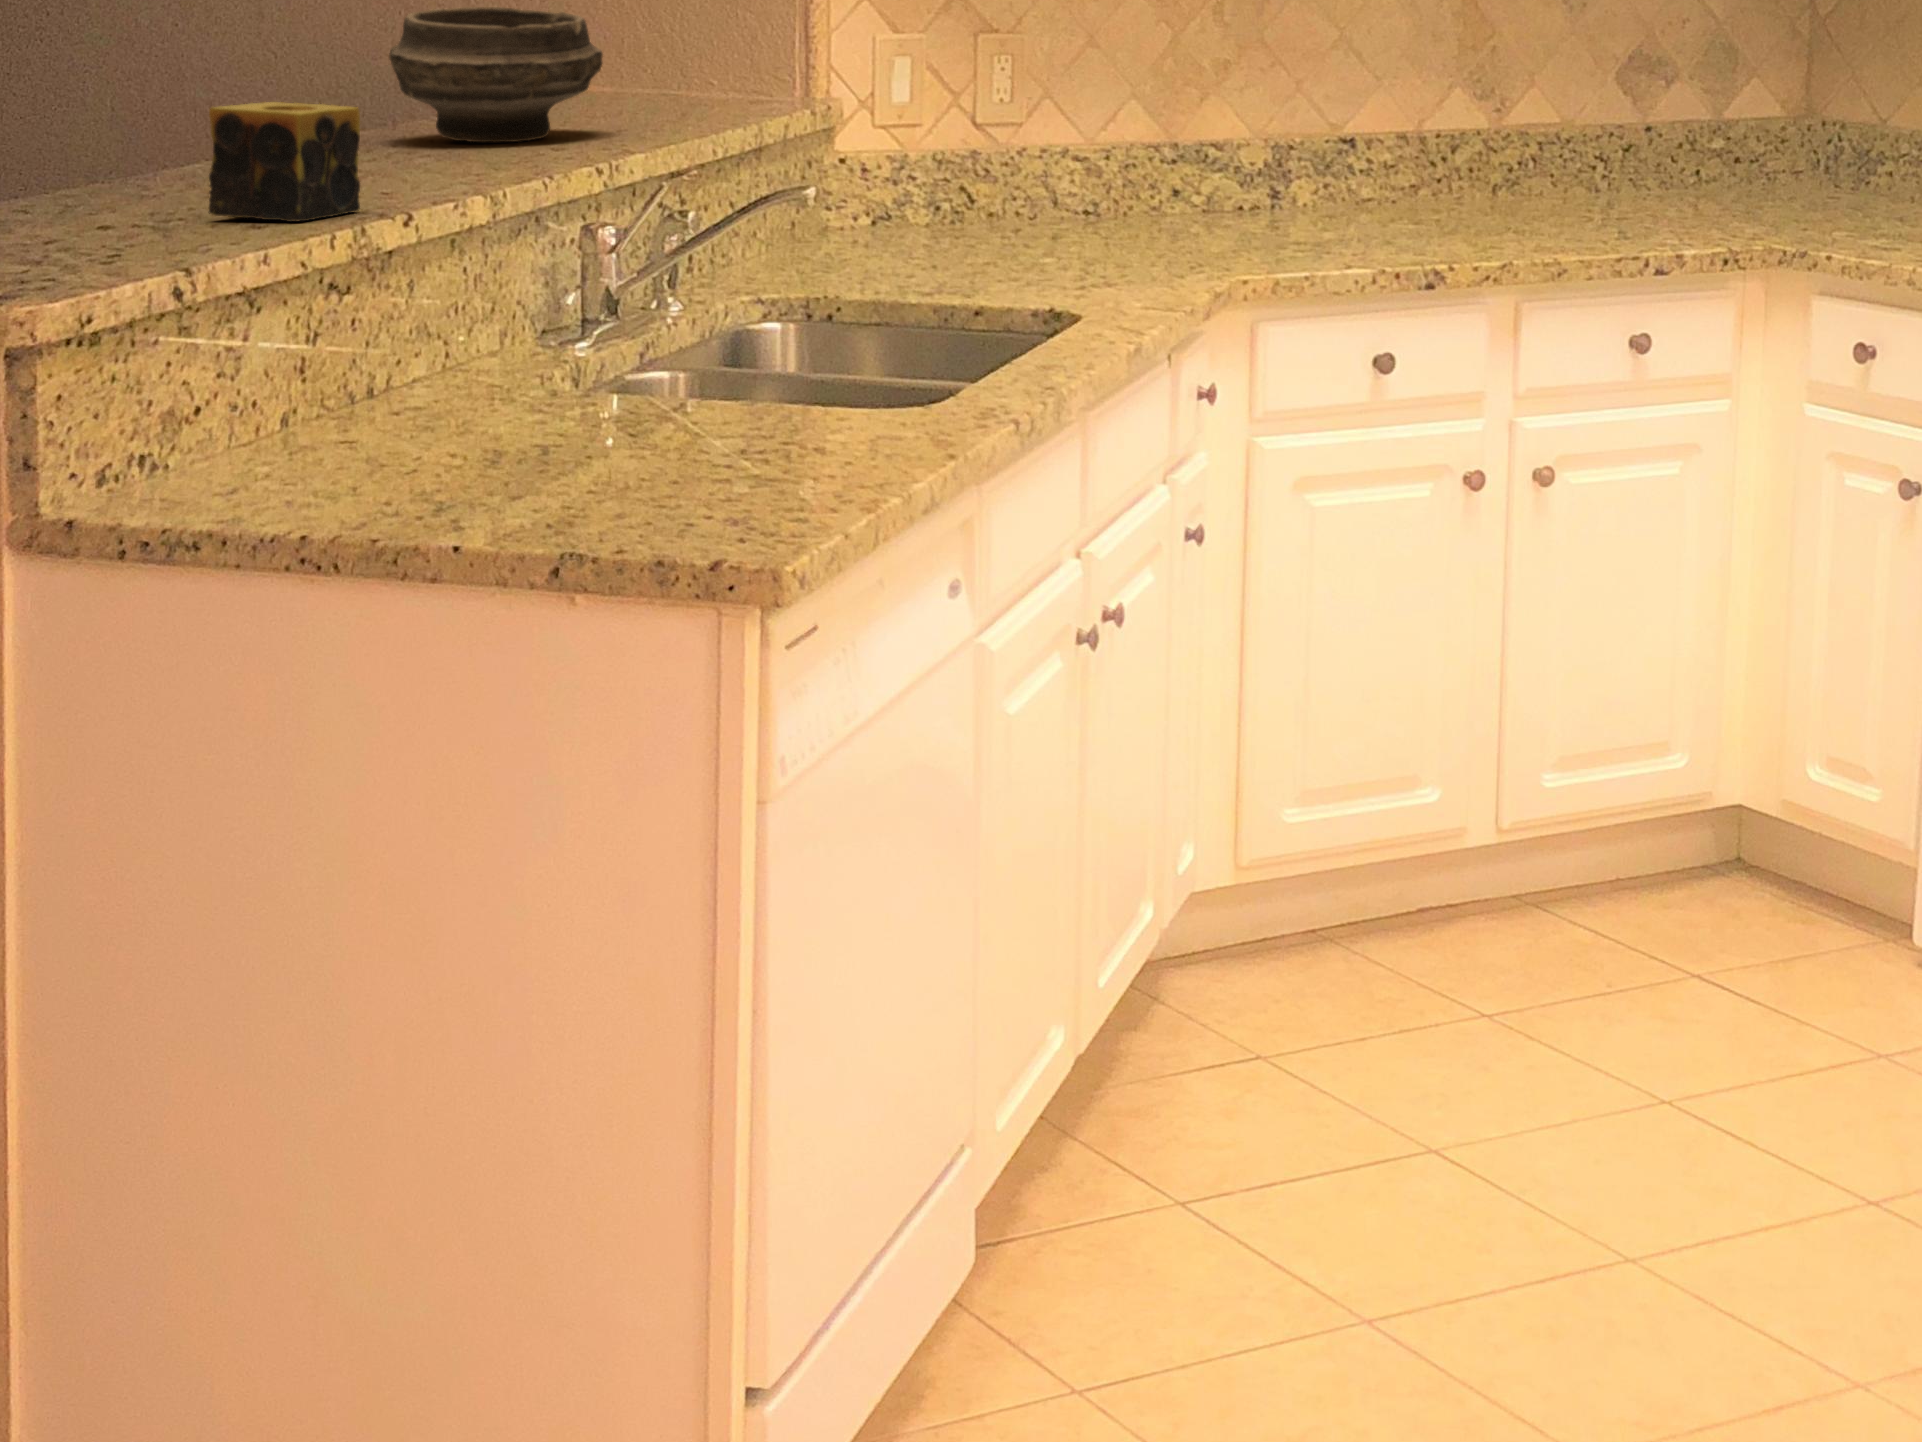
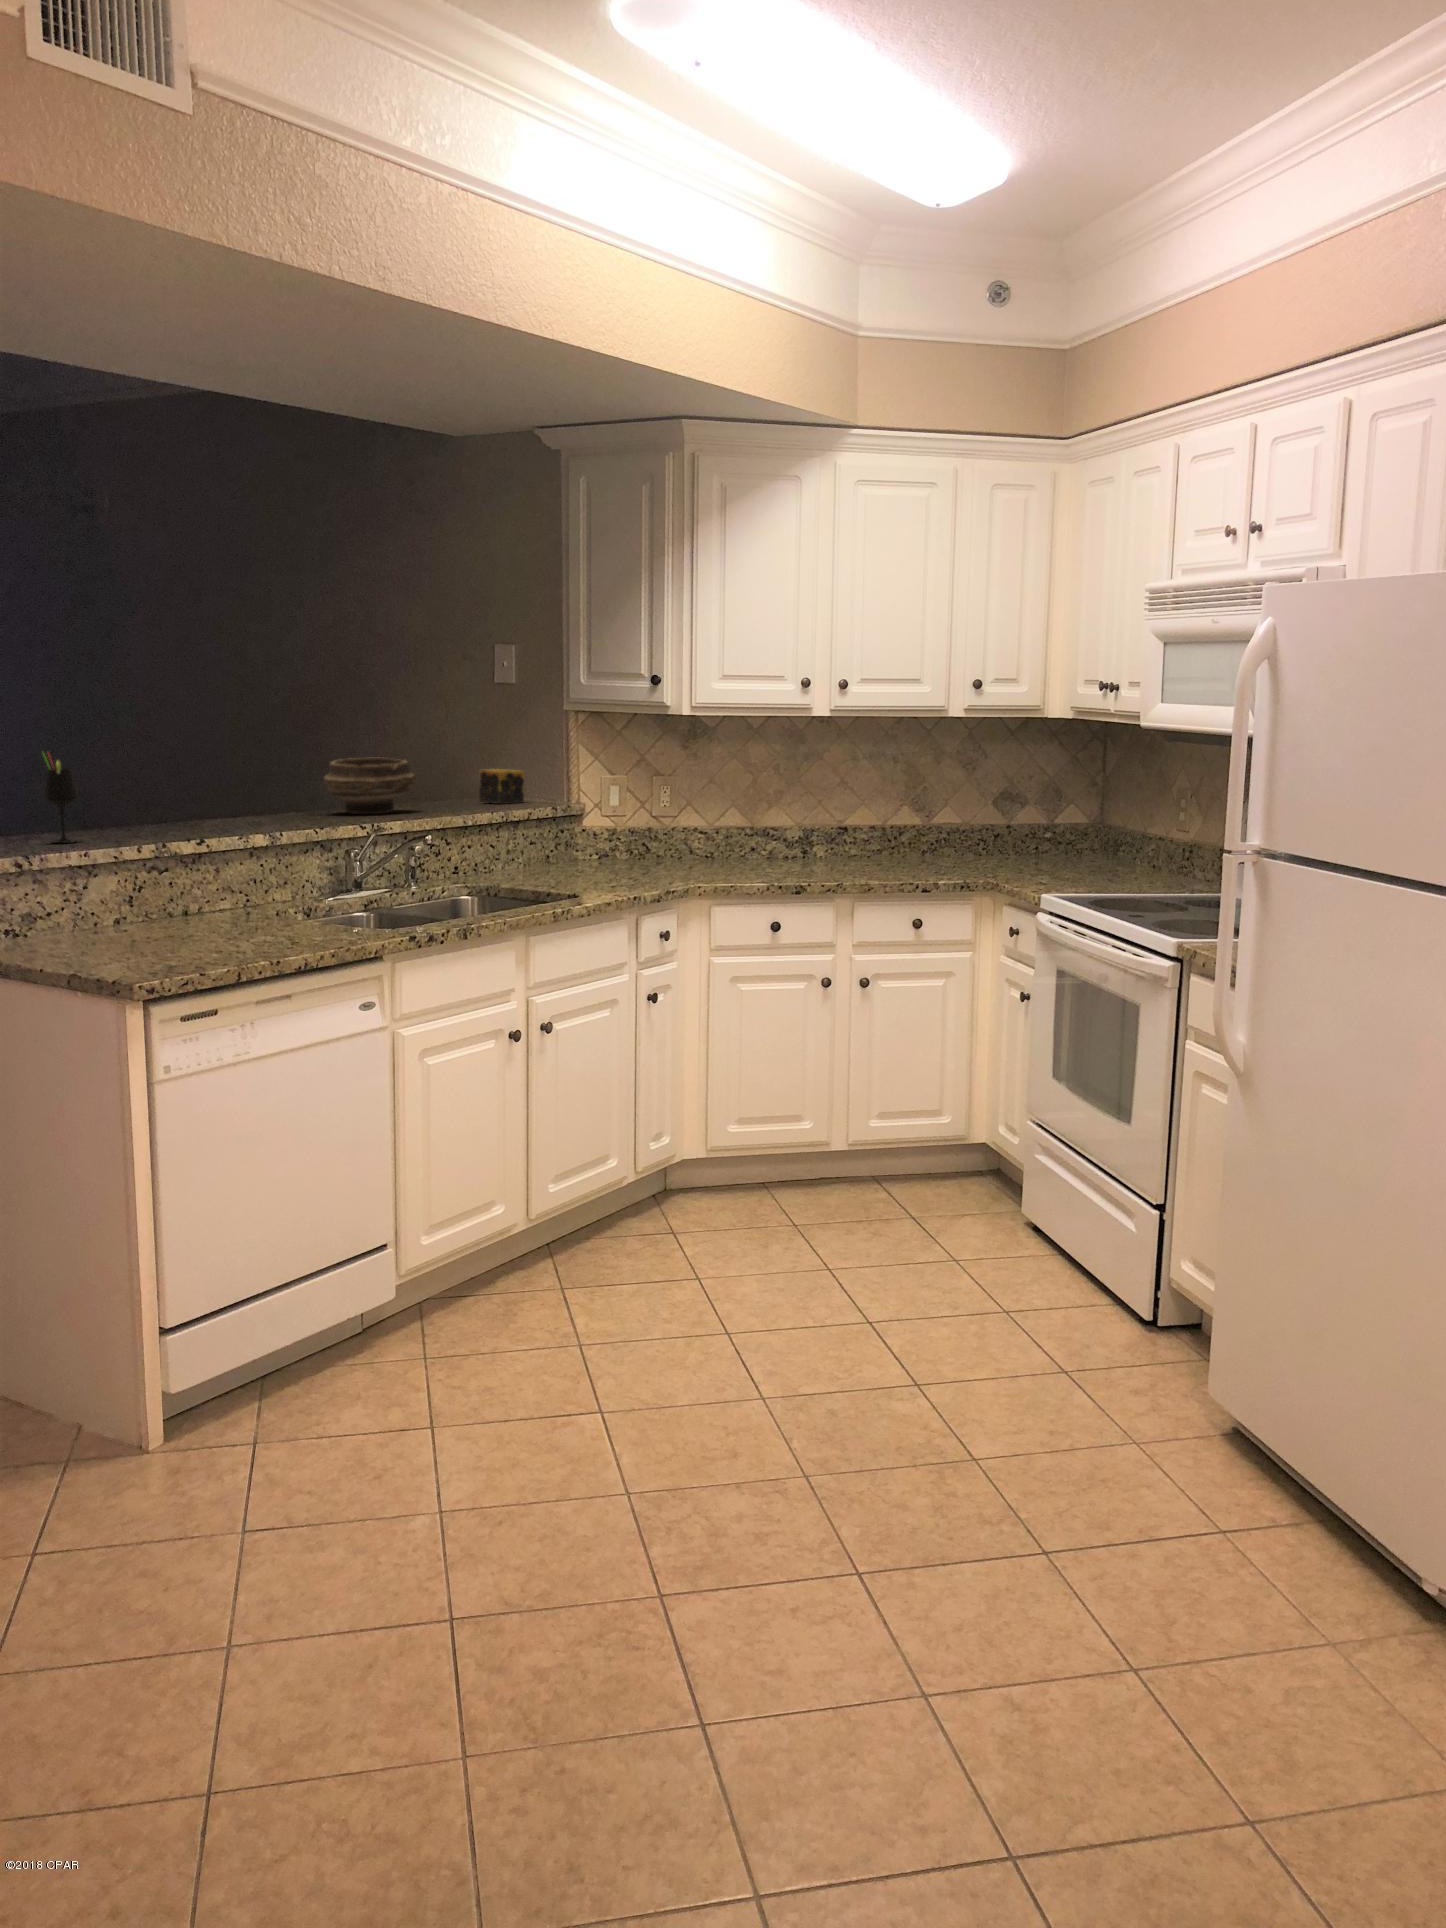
wine glass: none [125,6,202,236] -> present [43,753,77,843]
candle: present [209,102,360,221] -> present [479,769,524,804]

